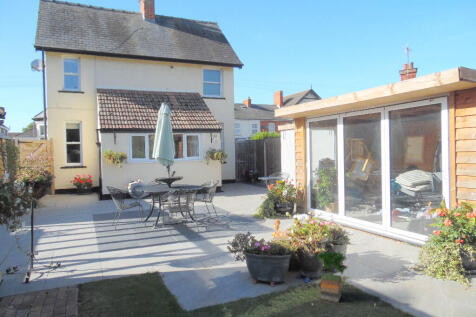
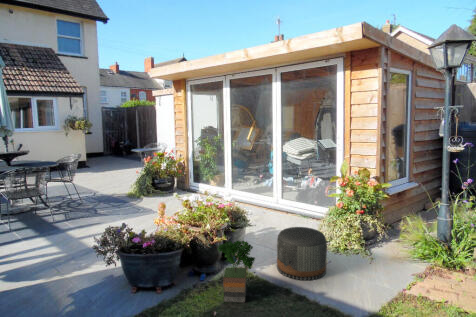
pouf: none [374,249,422,297] -> present [277,227,327,280]

